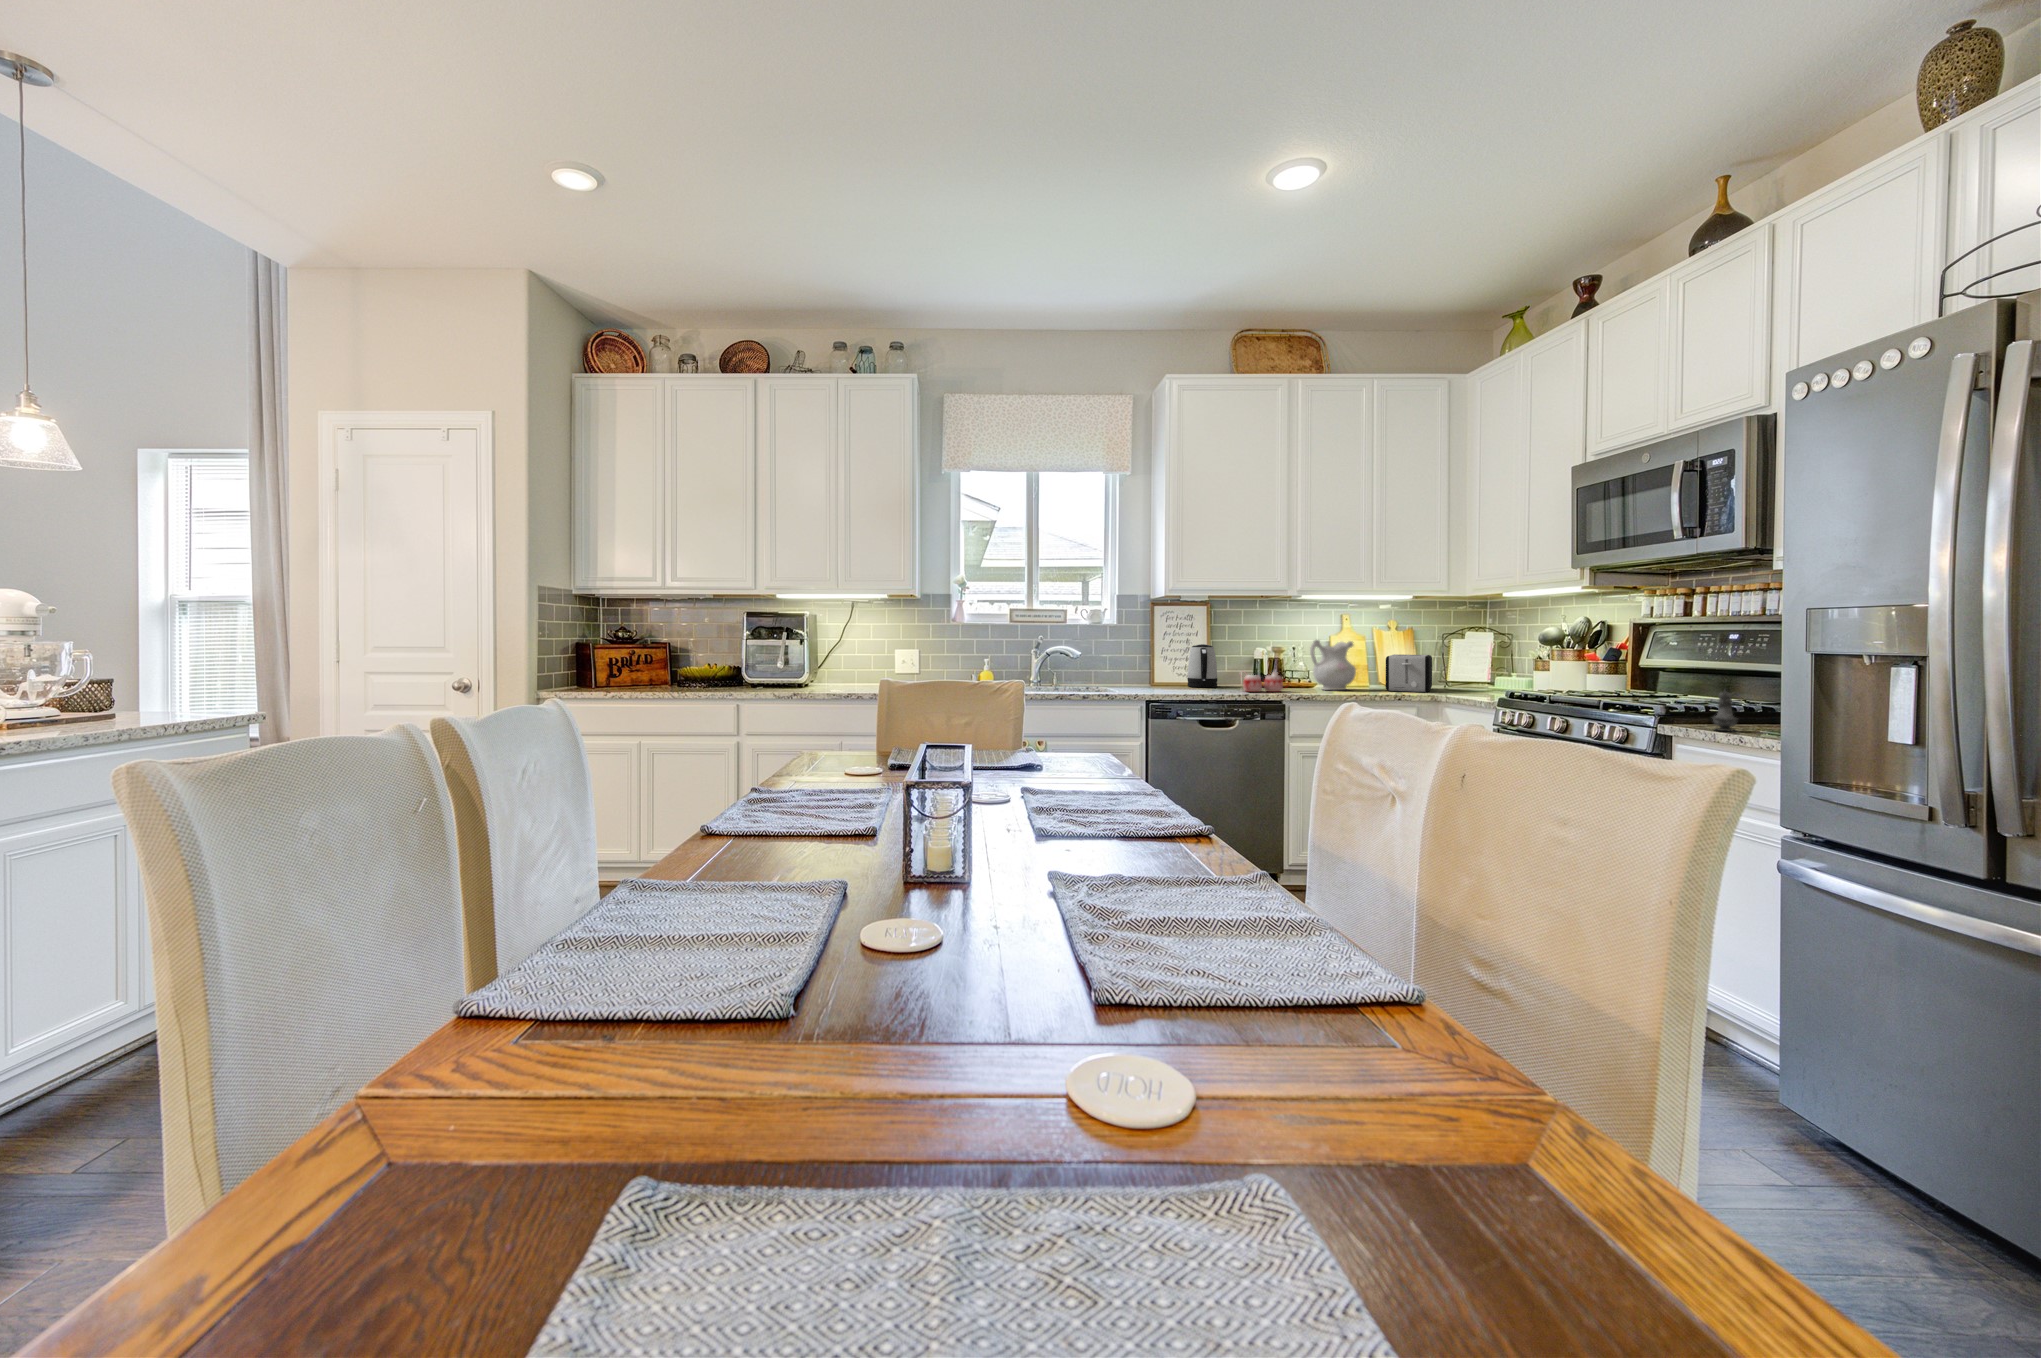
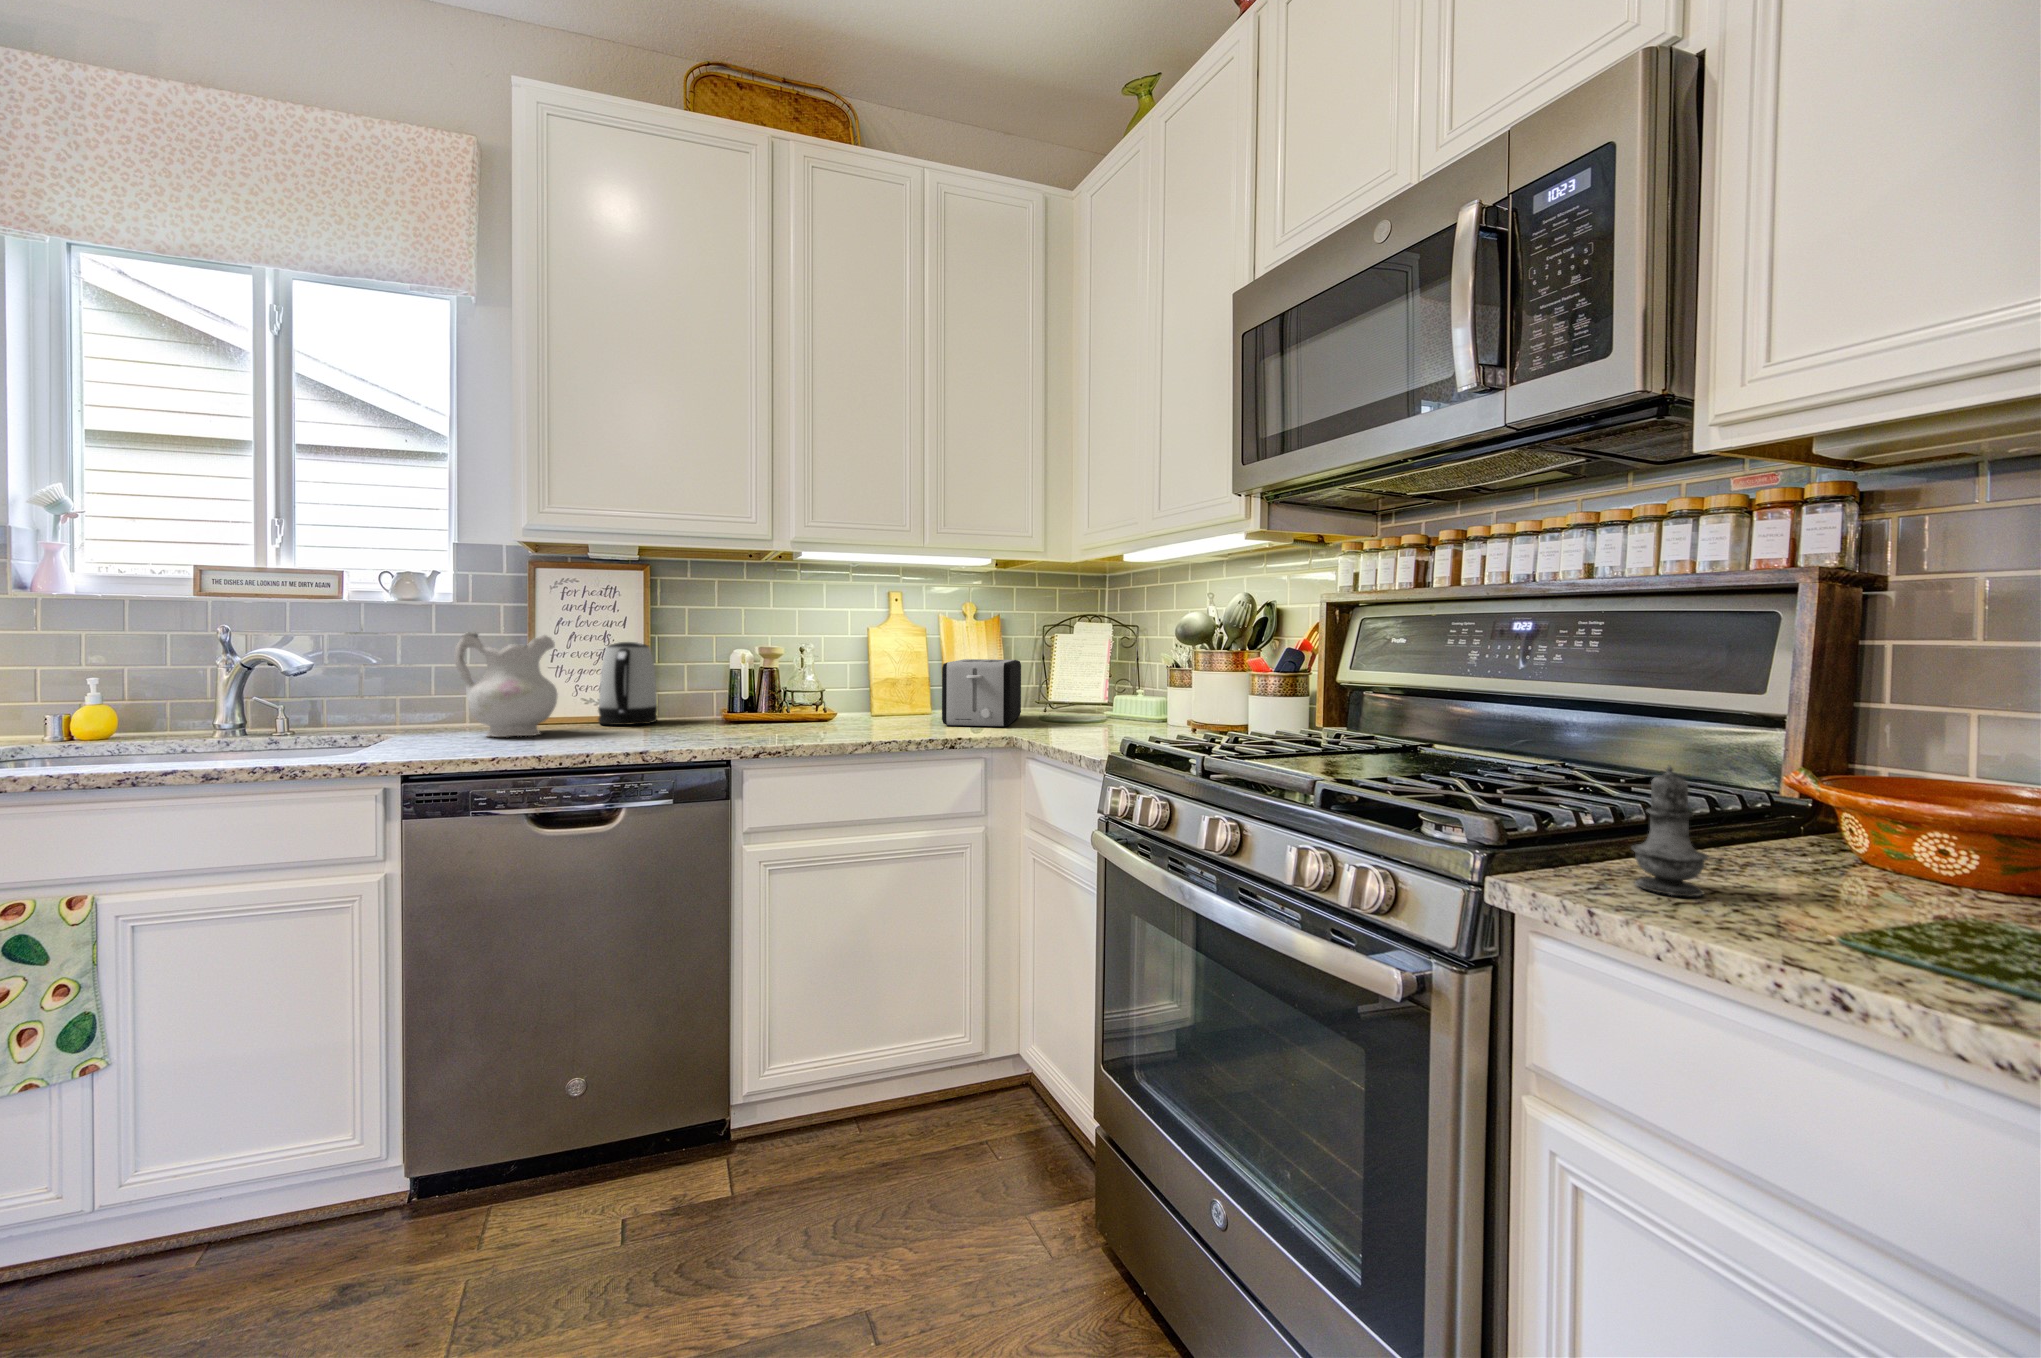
ceramic pitcher: present [1310,640,1356,690] -> present [455,633,558,737]
mug: present [1239,672,1283,692] -> none [669,694,763,737]

